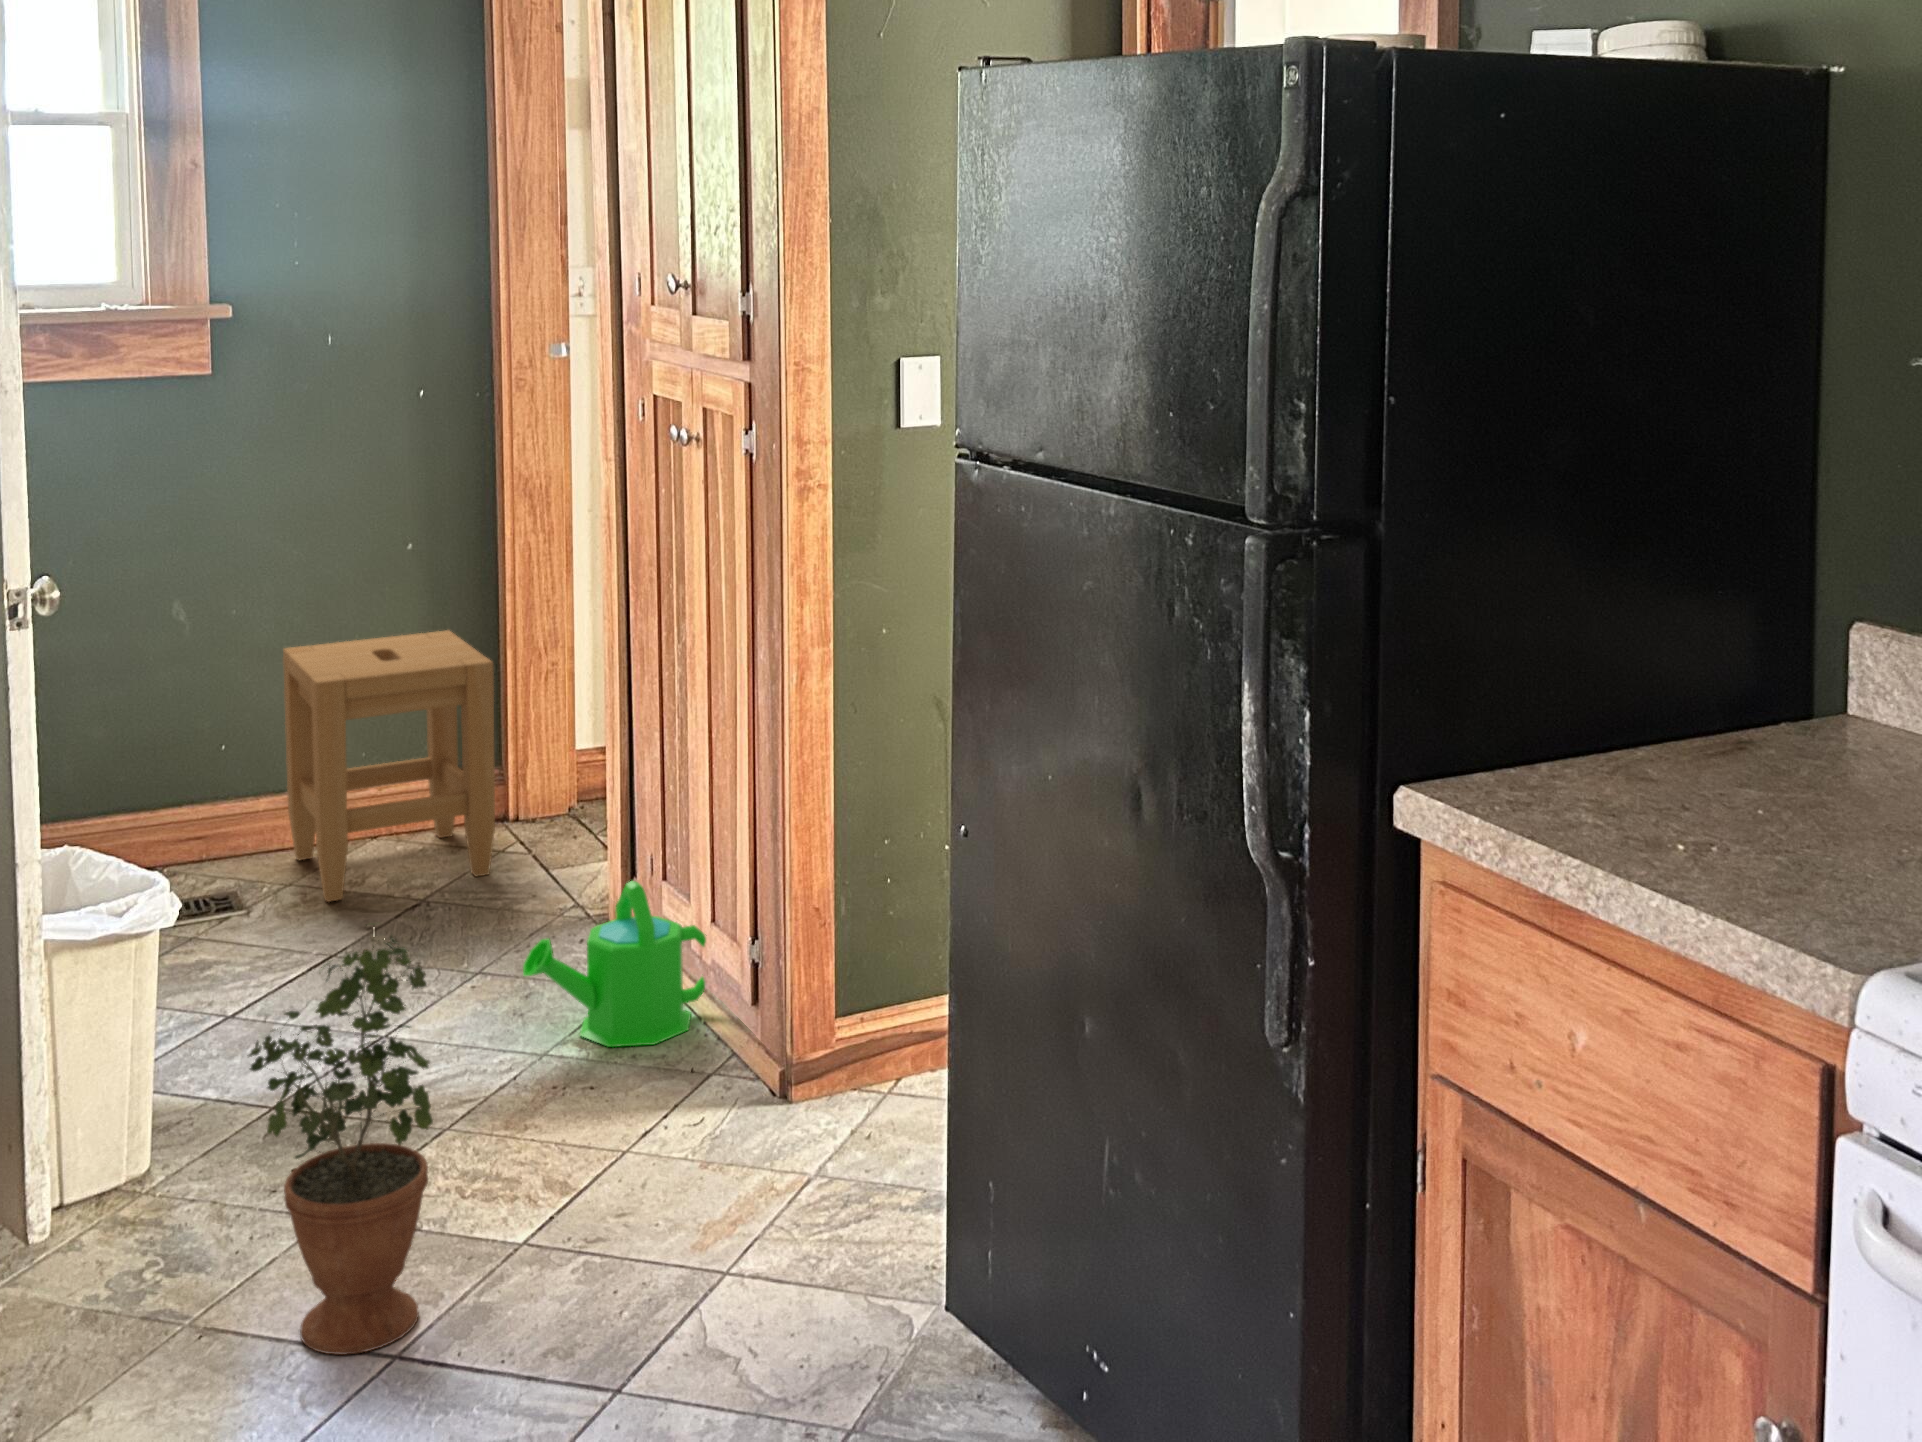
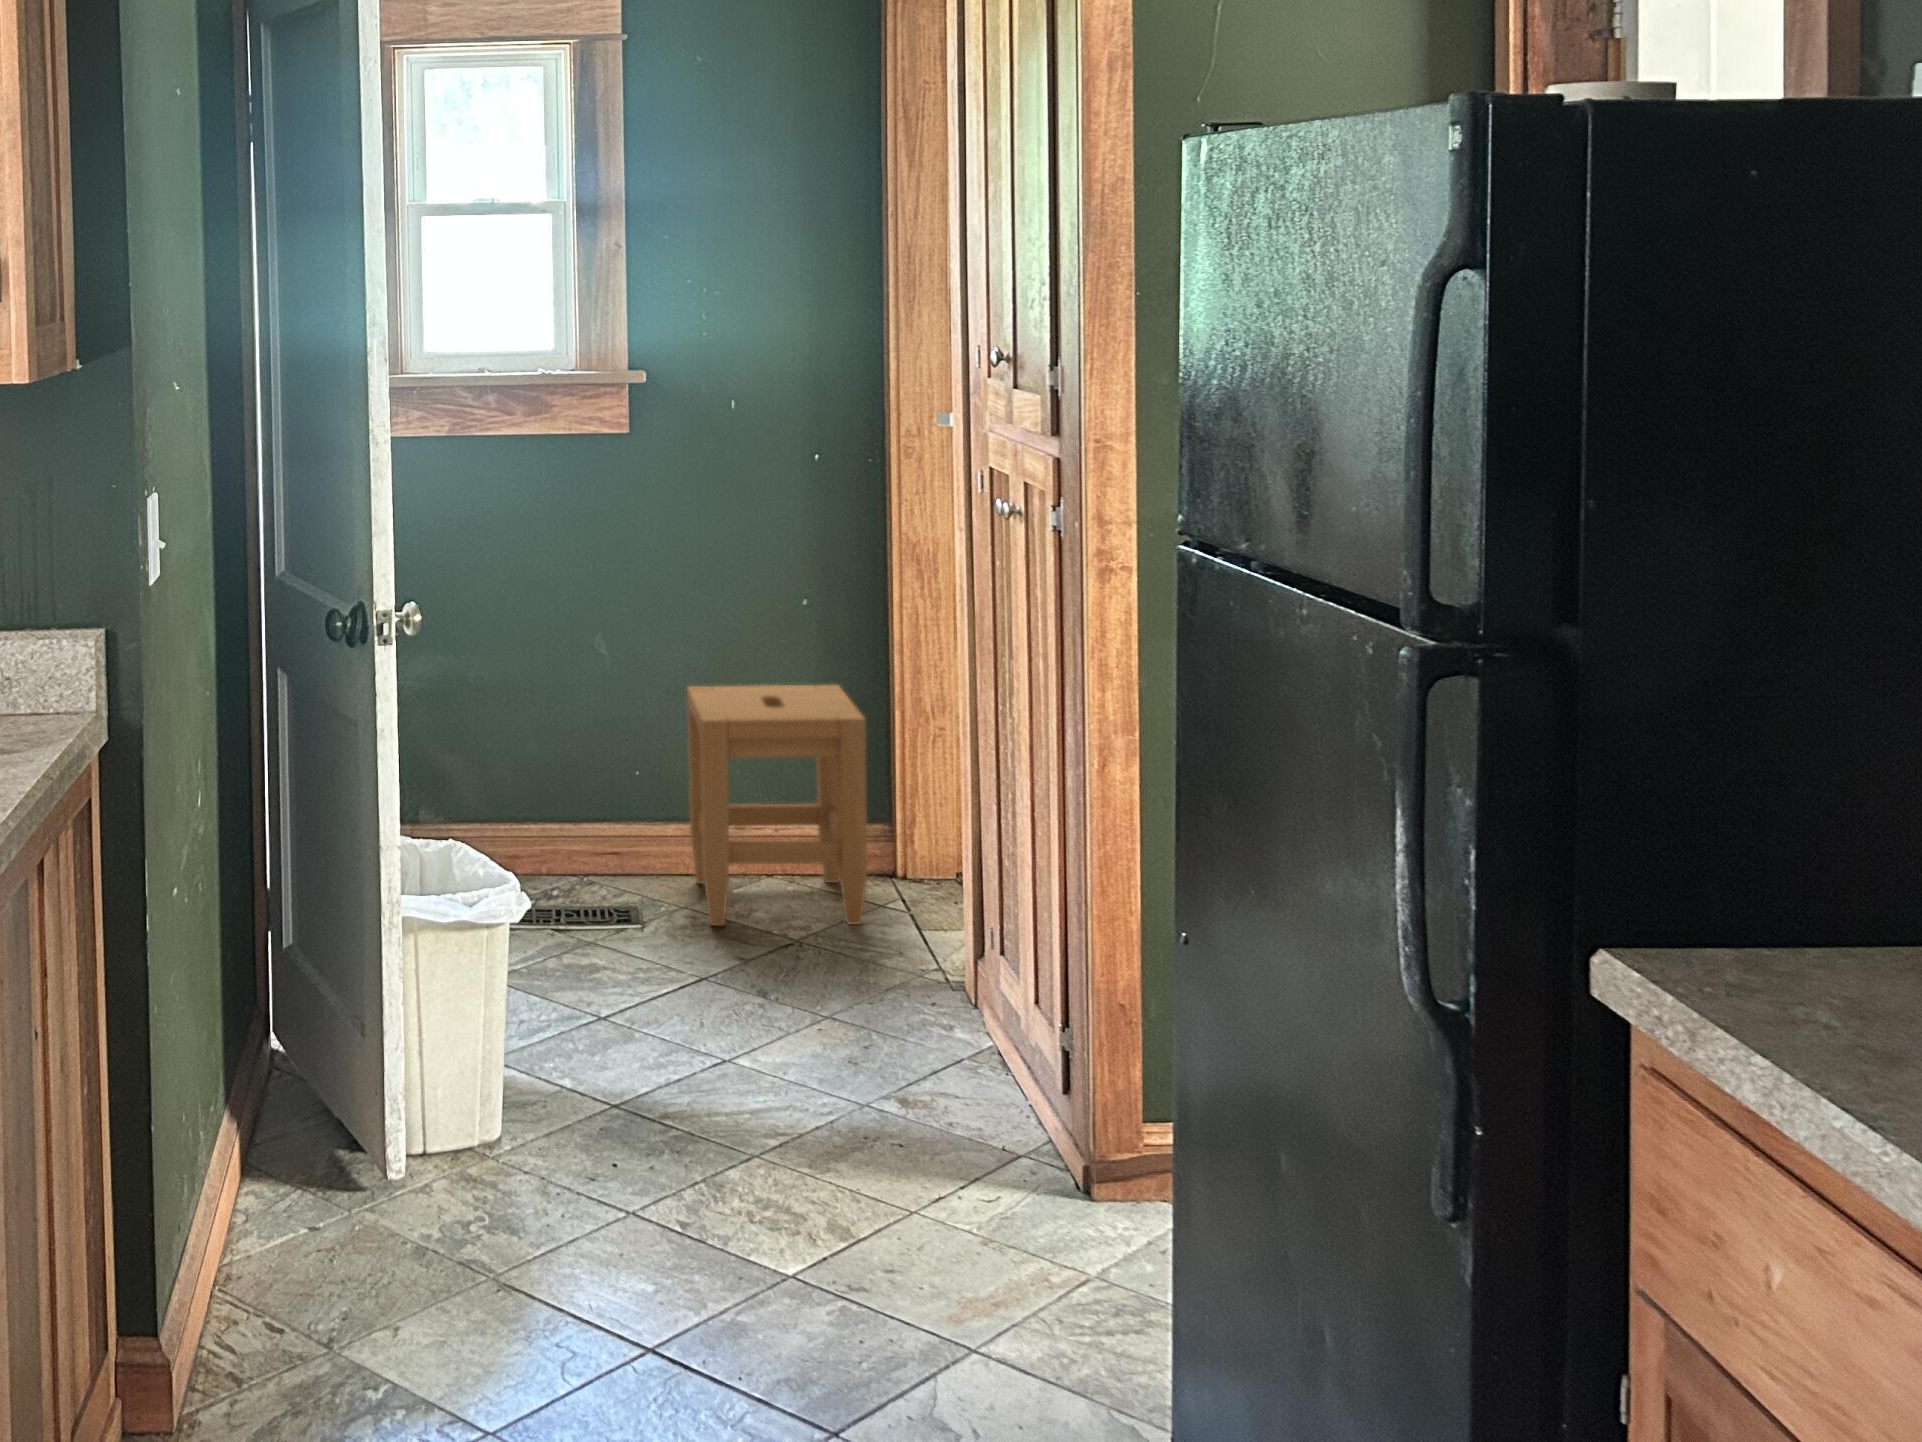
watering can: present [523,881,707,1047] -> none [844,950,1051,1119]
potted plant: present [248,923,433,1355] -> none [534,944,694,1342]

